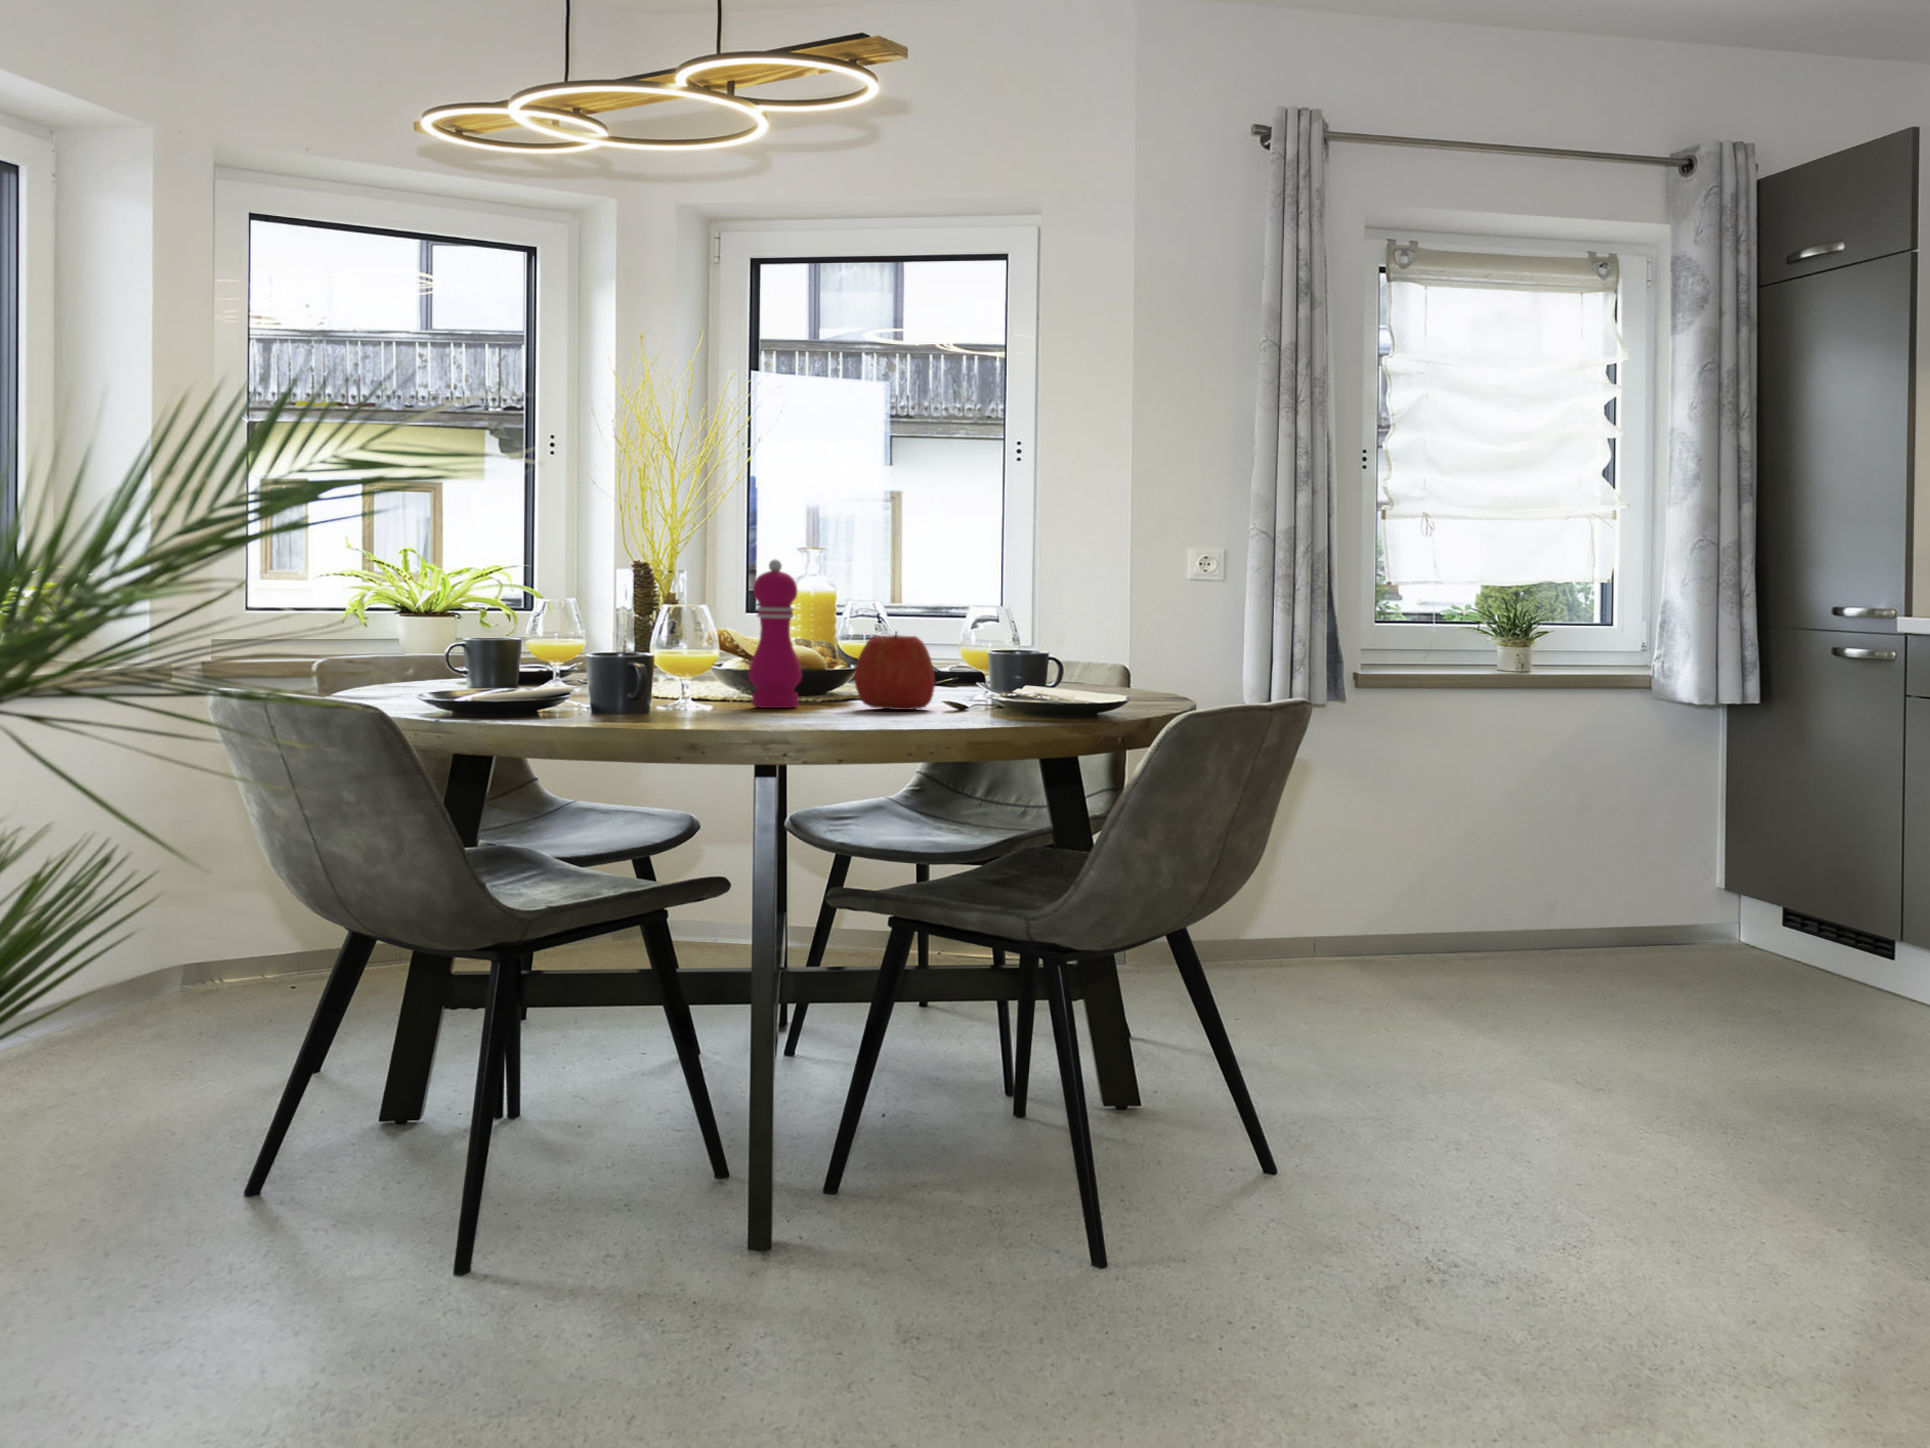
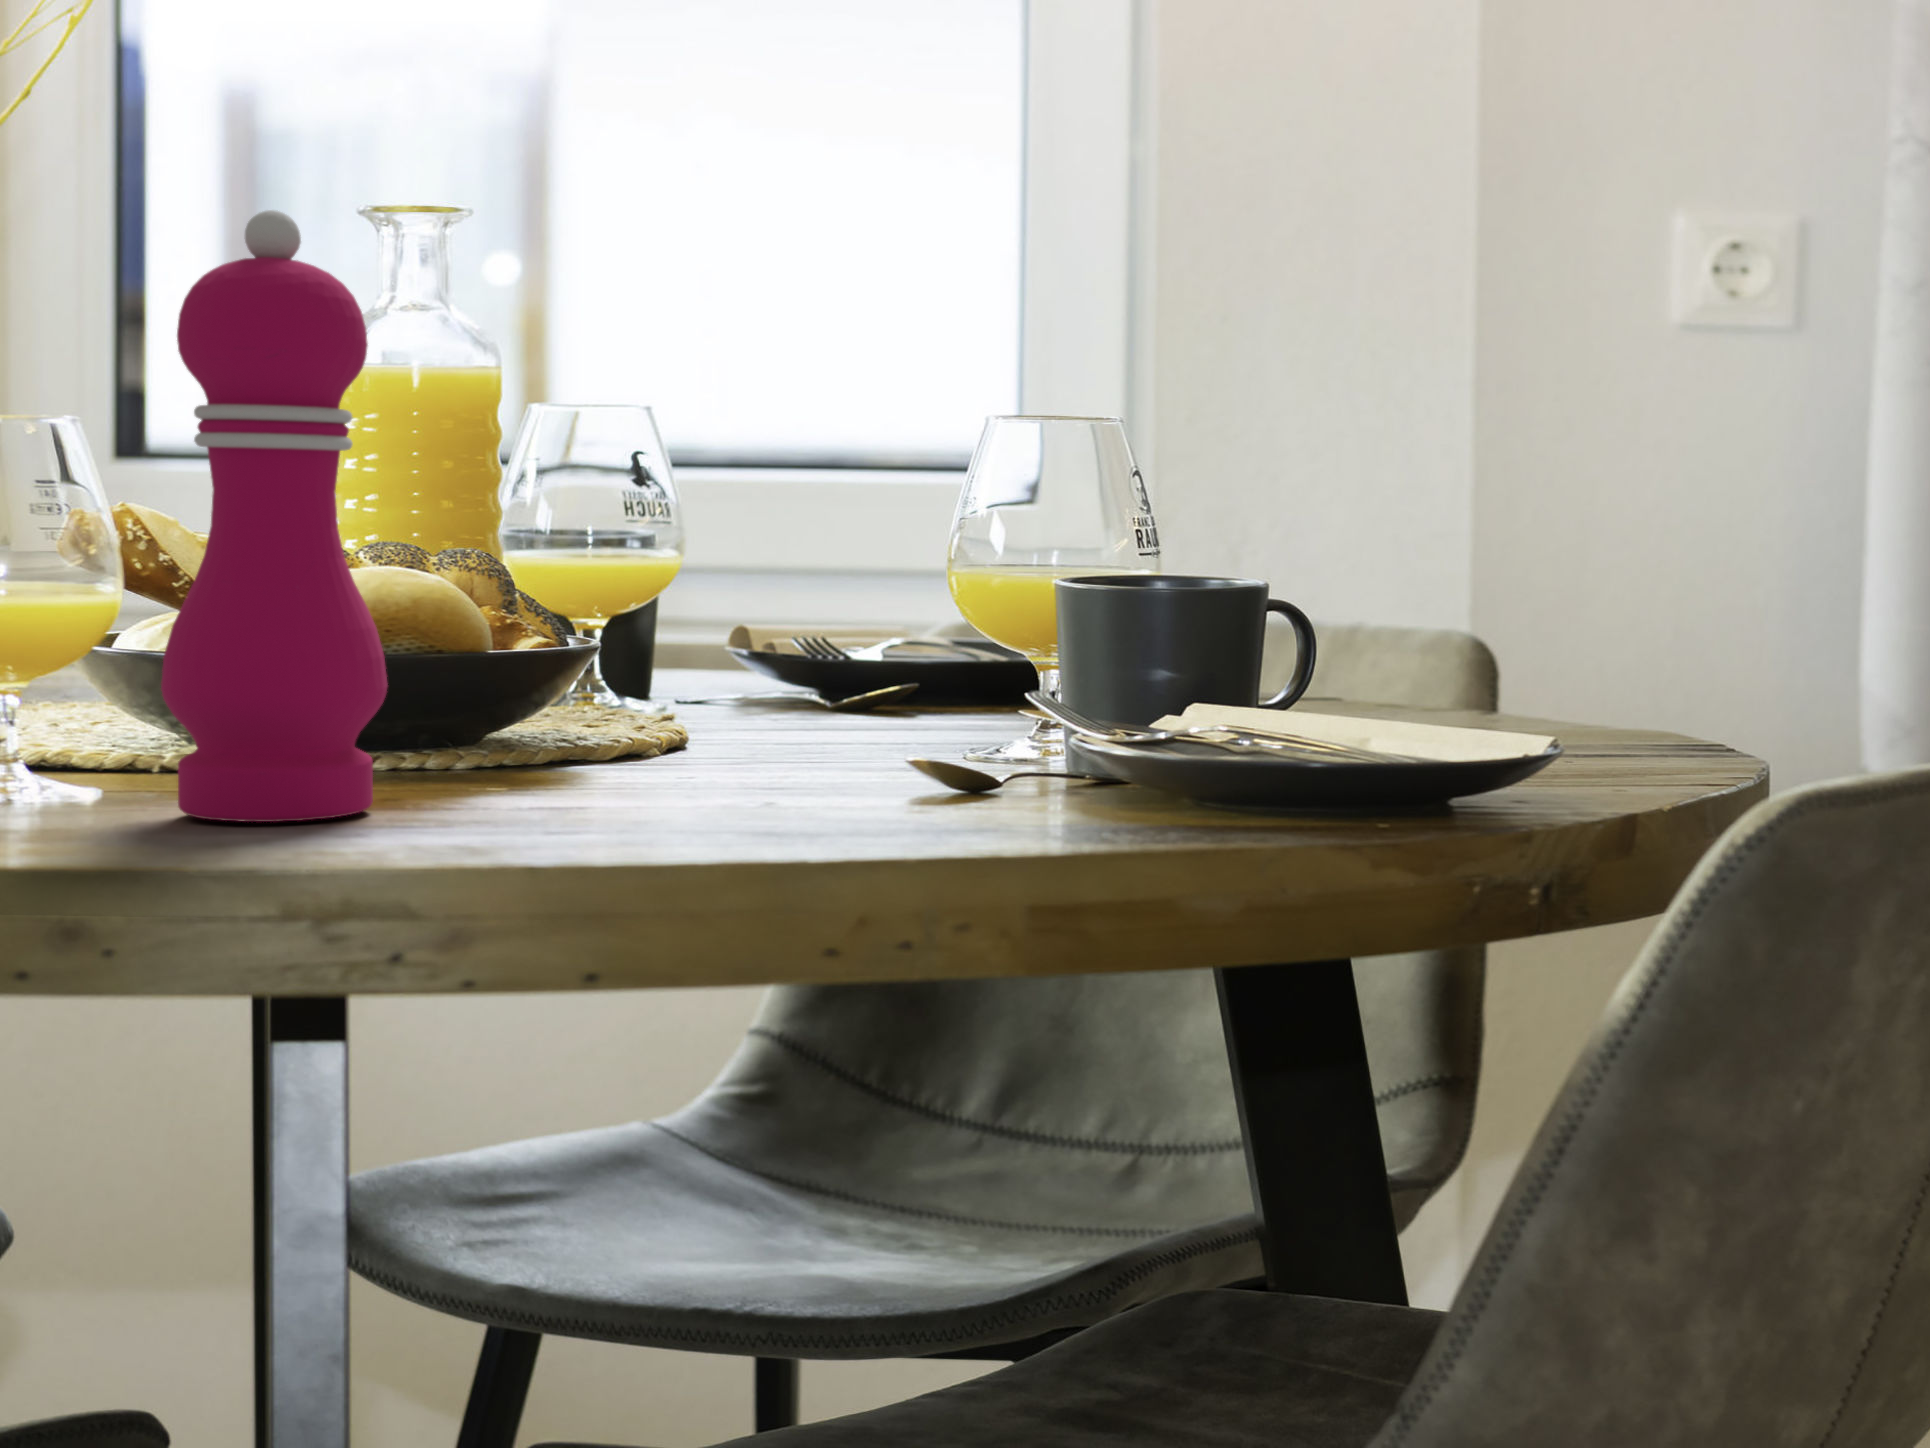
apple: present [854,632,935,710] -> none [607,499,936,826]

